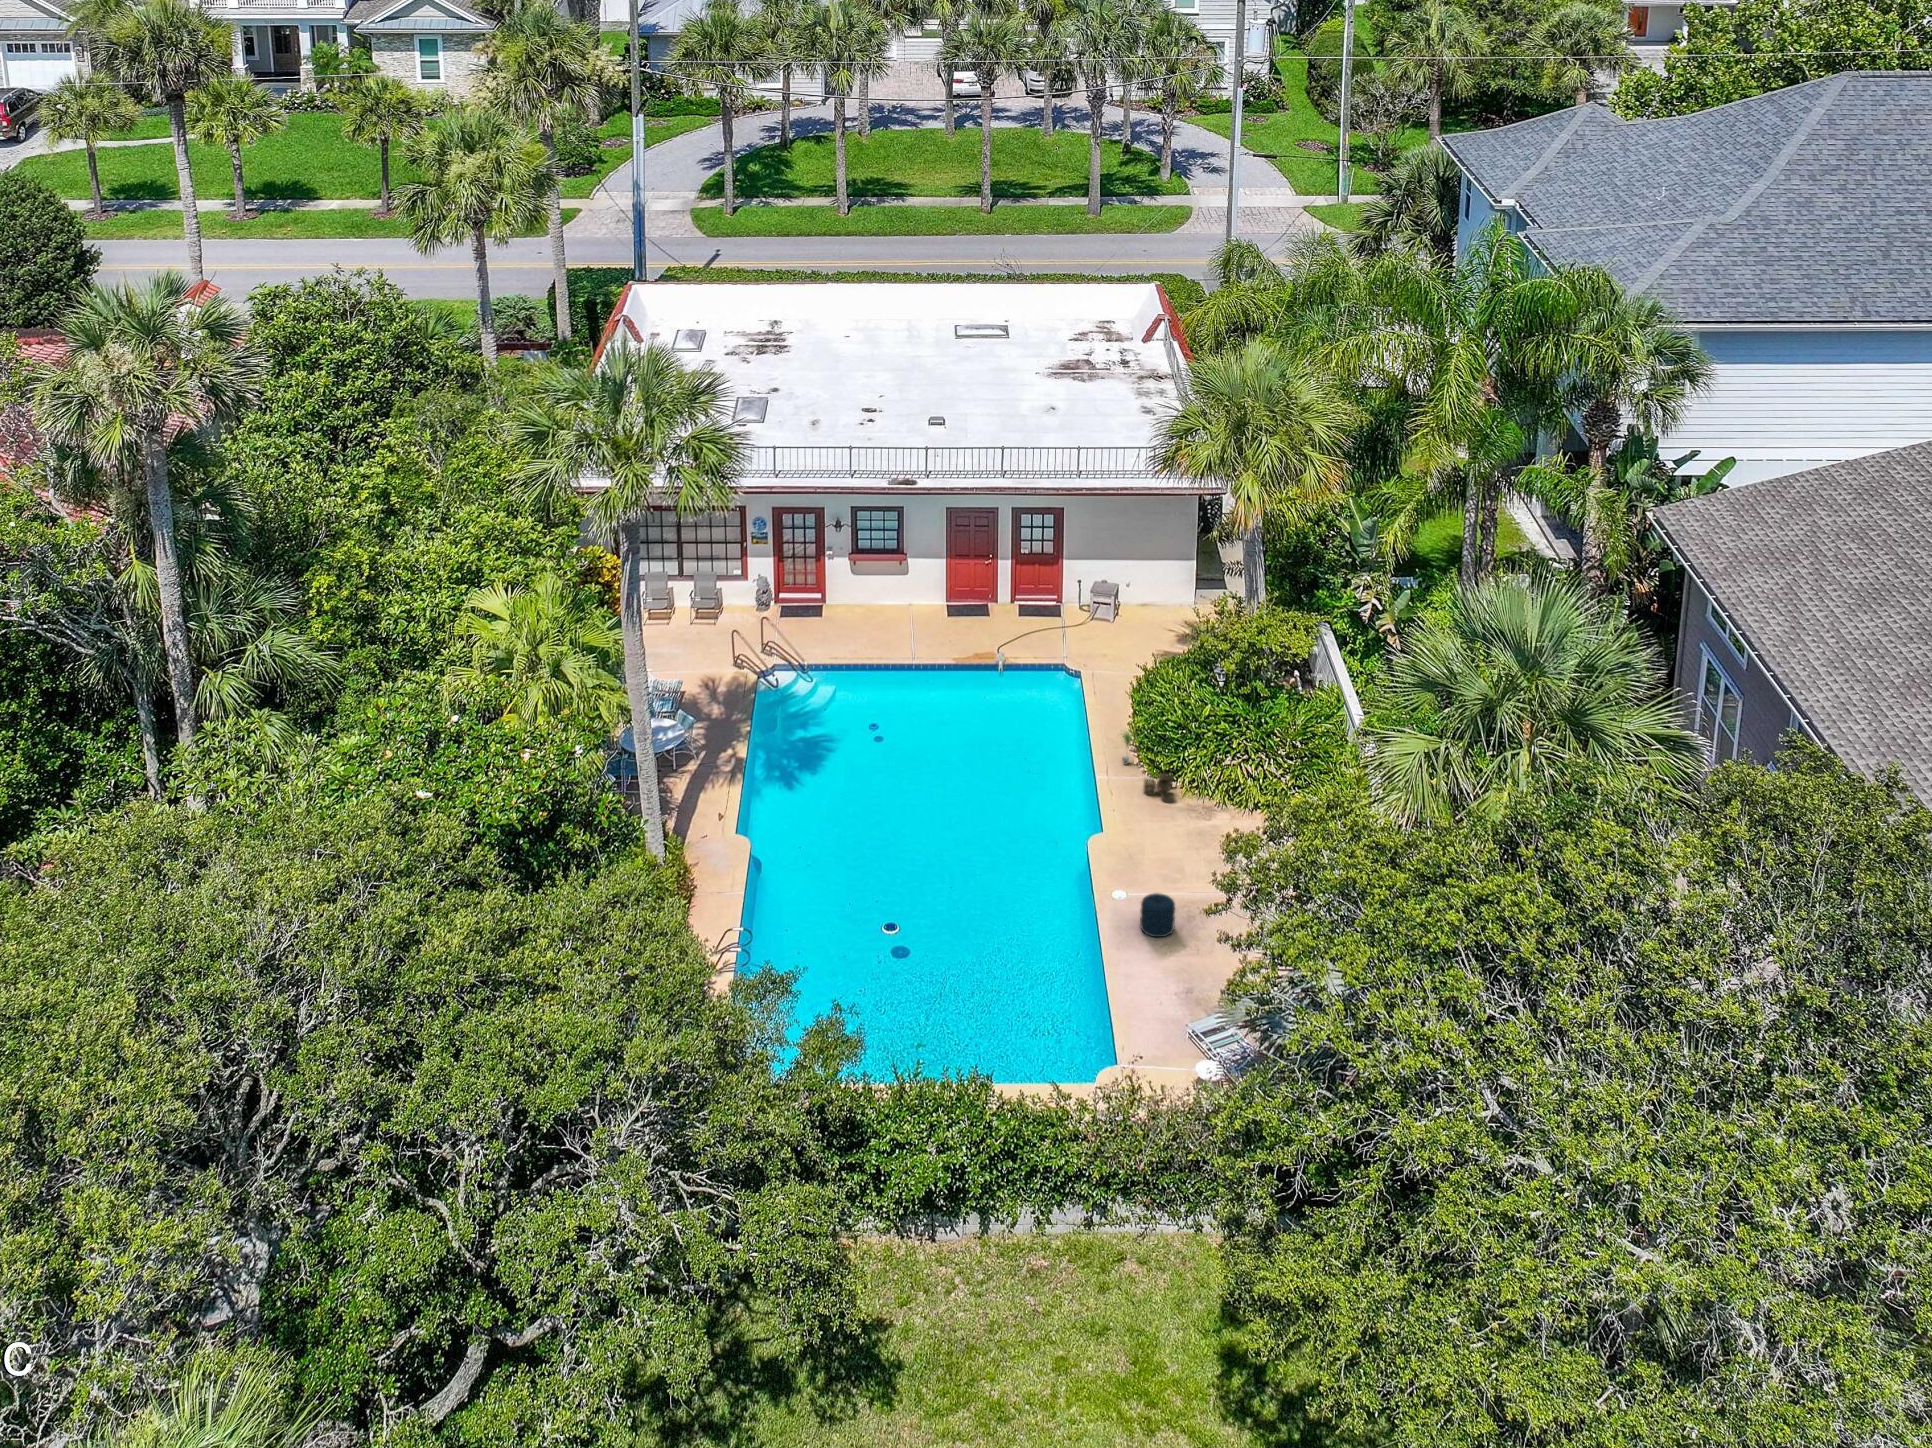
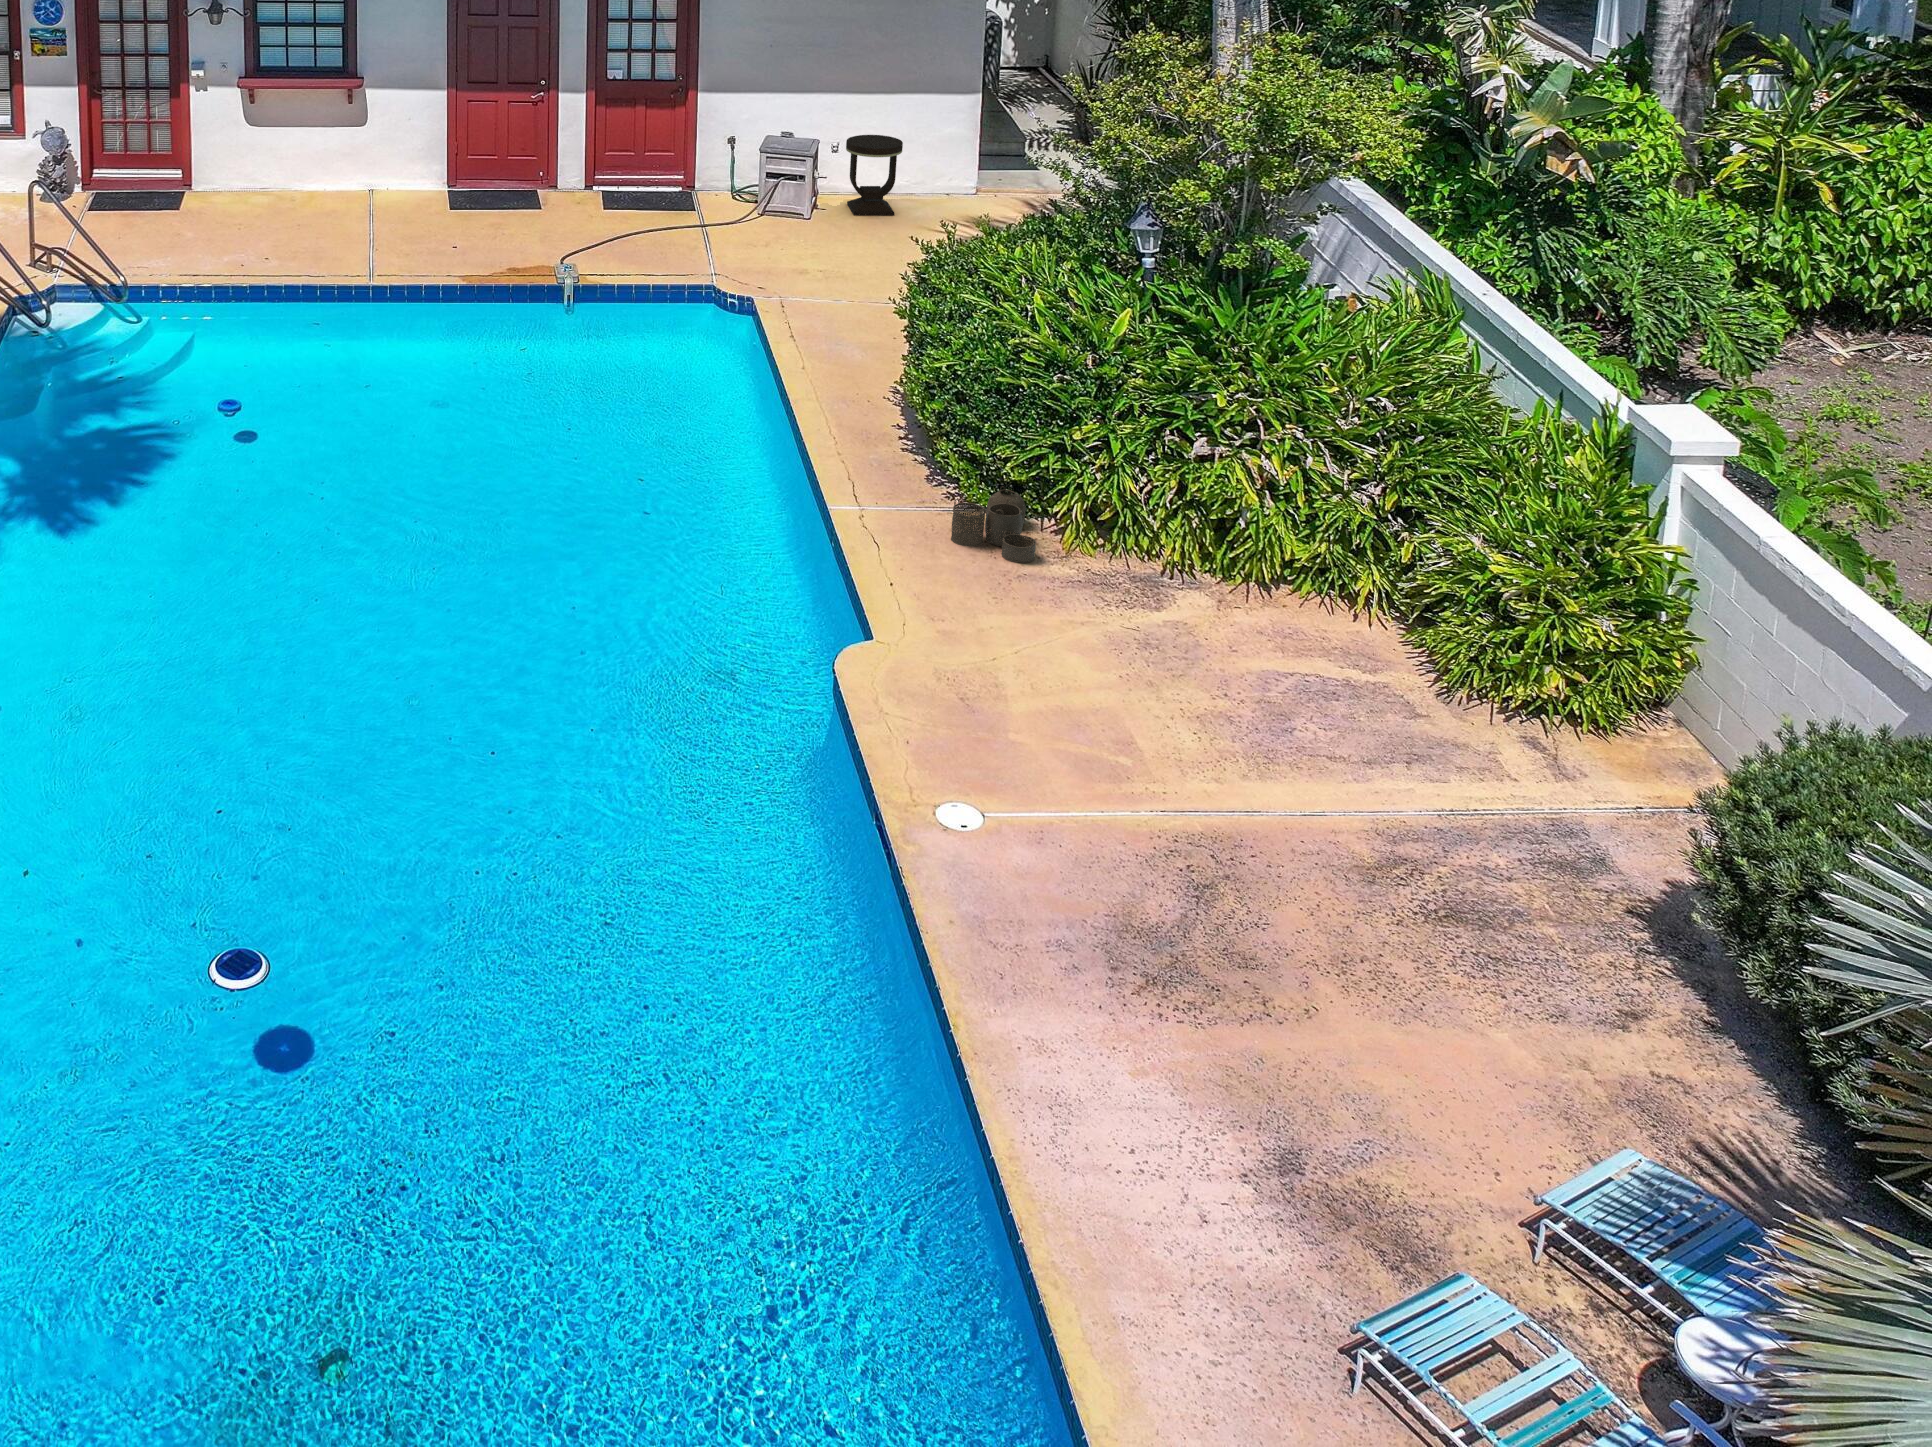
side table: none [1131,581,1156,620] -> present [846,135,903,216]
potted plant: present [1122,732,1132,765] -> none [861,376,933,479]
pouf: present [1140,893,1175,937] -> none [1028,803,1150,943]

